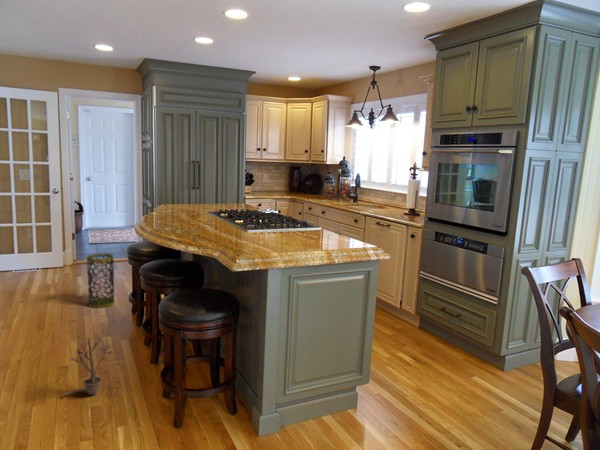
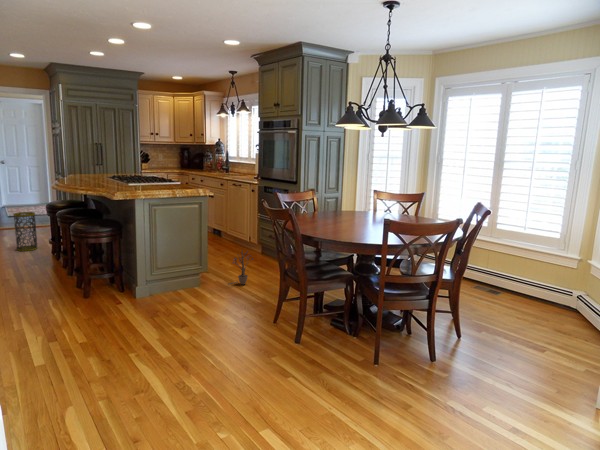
decorative plant: present [67,338,112,395] -> present [231,250,253,284]

